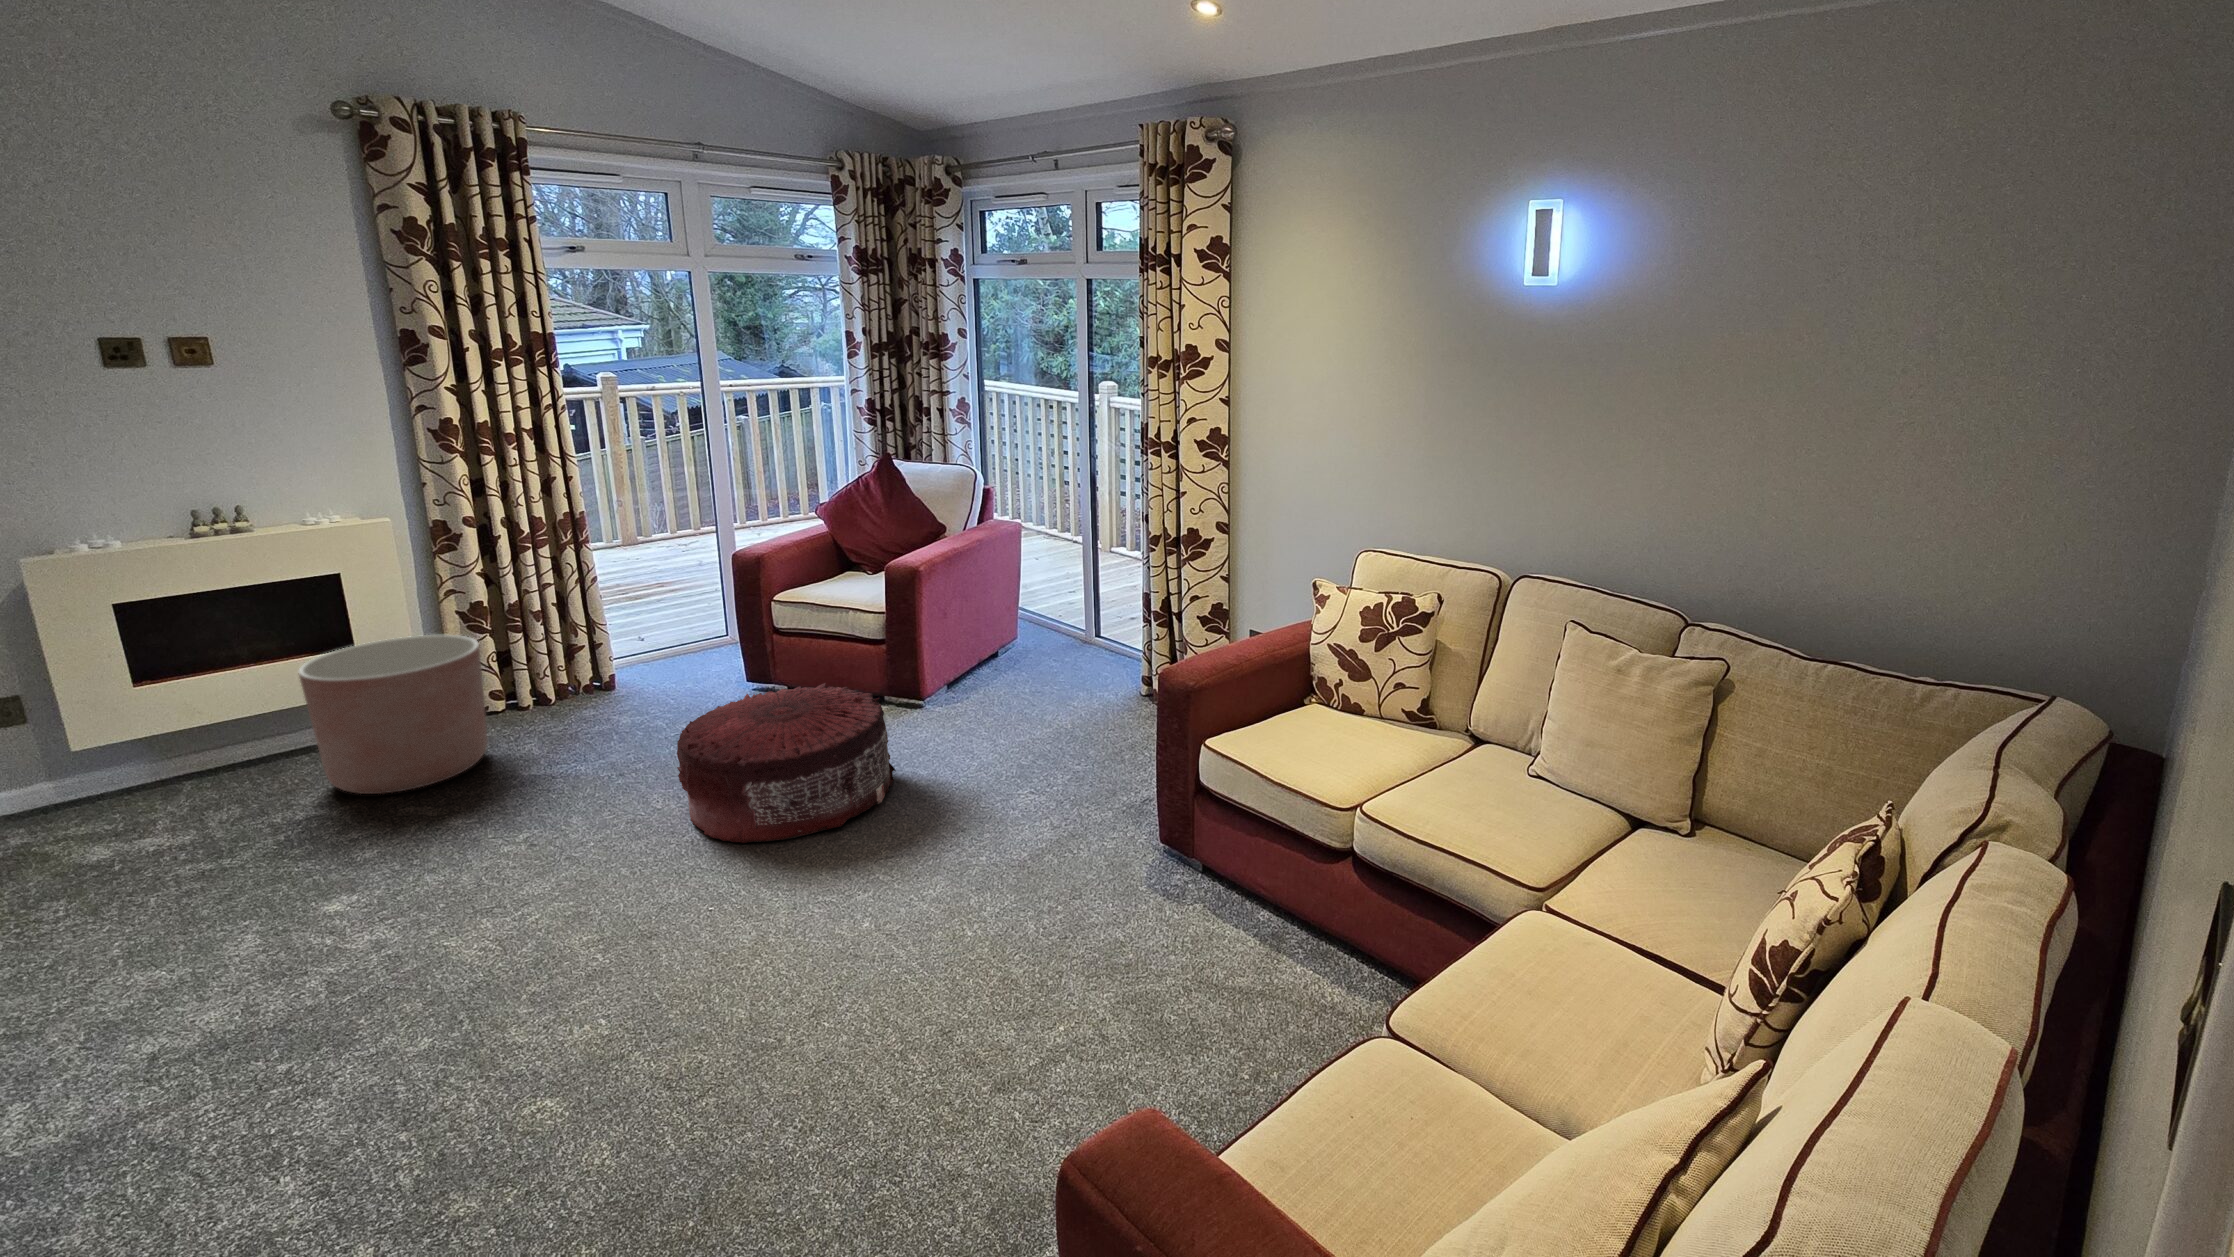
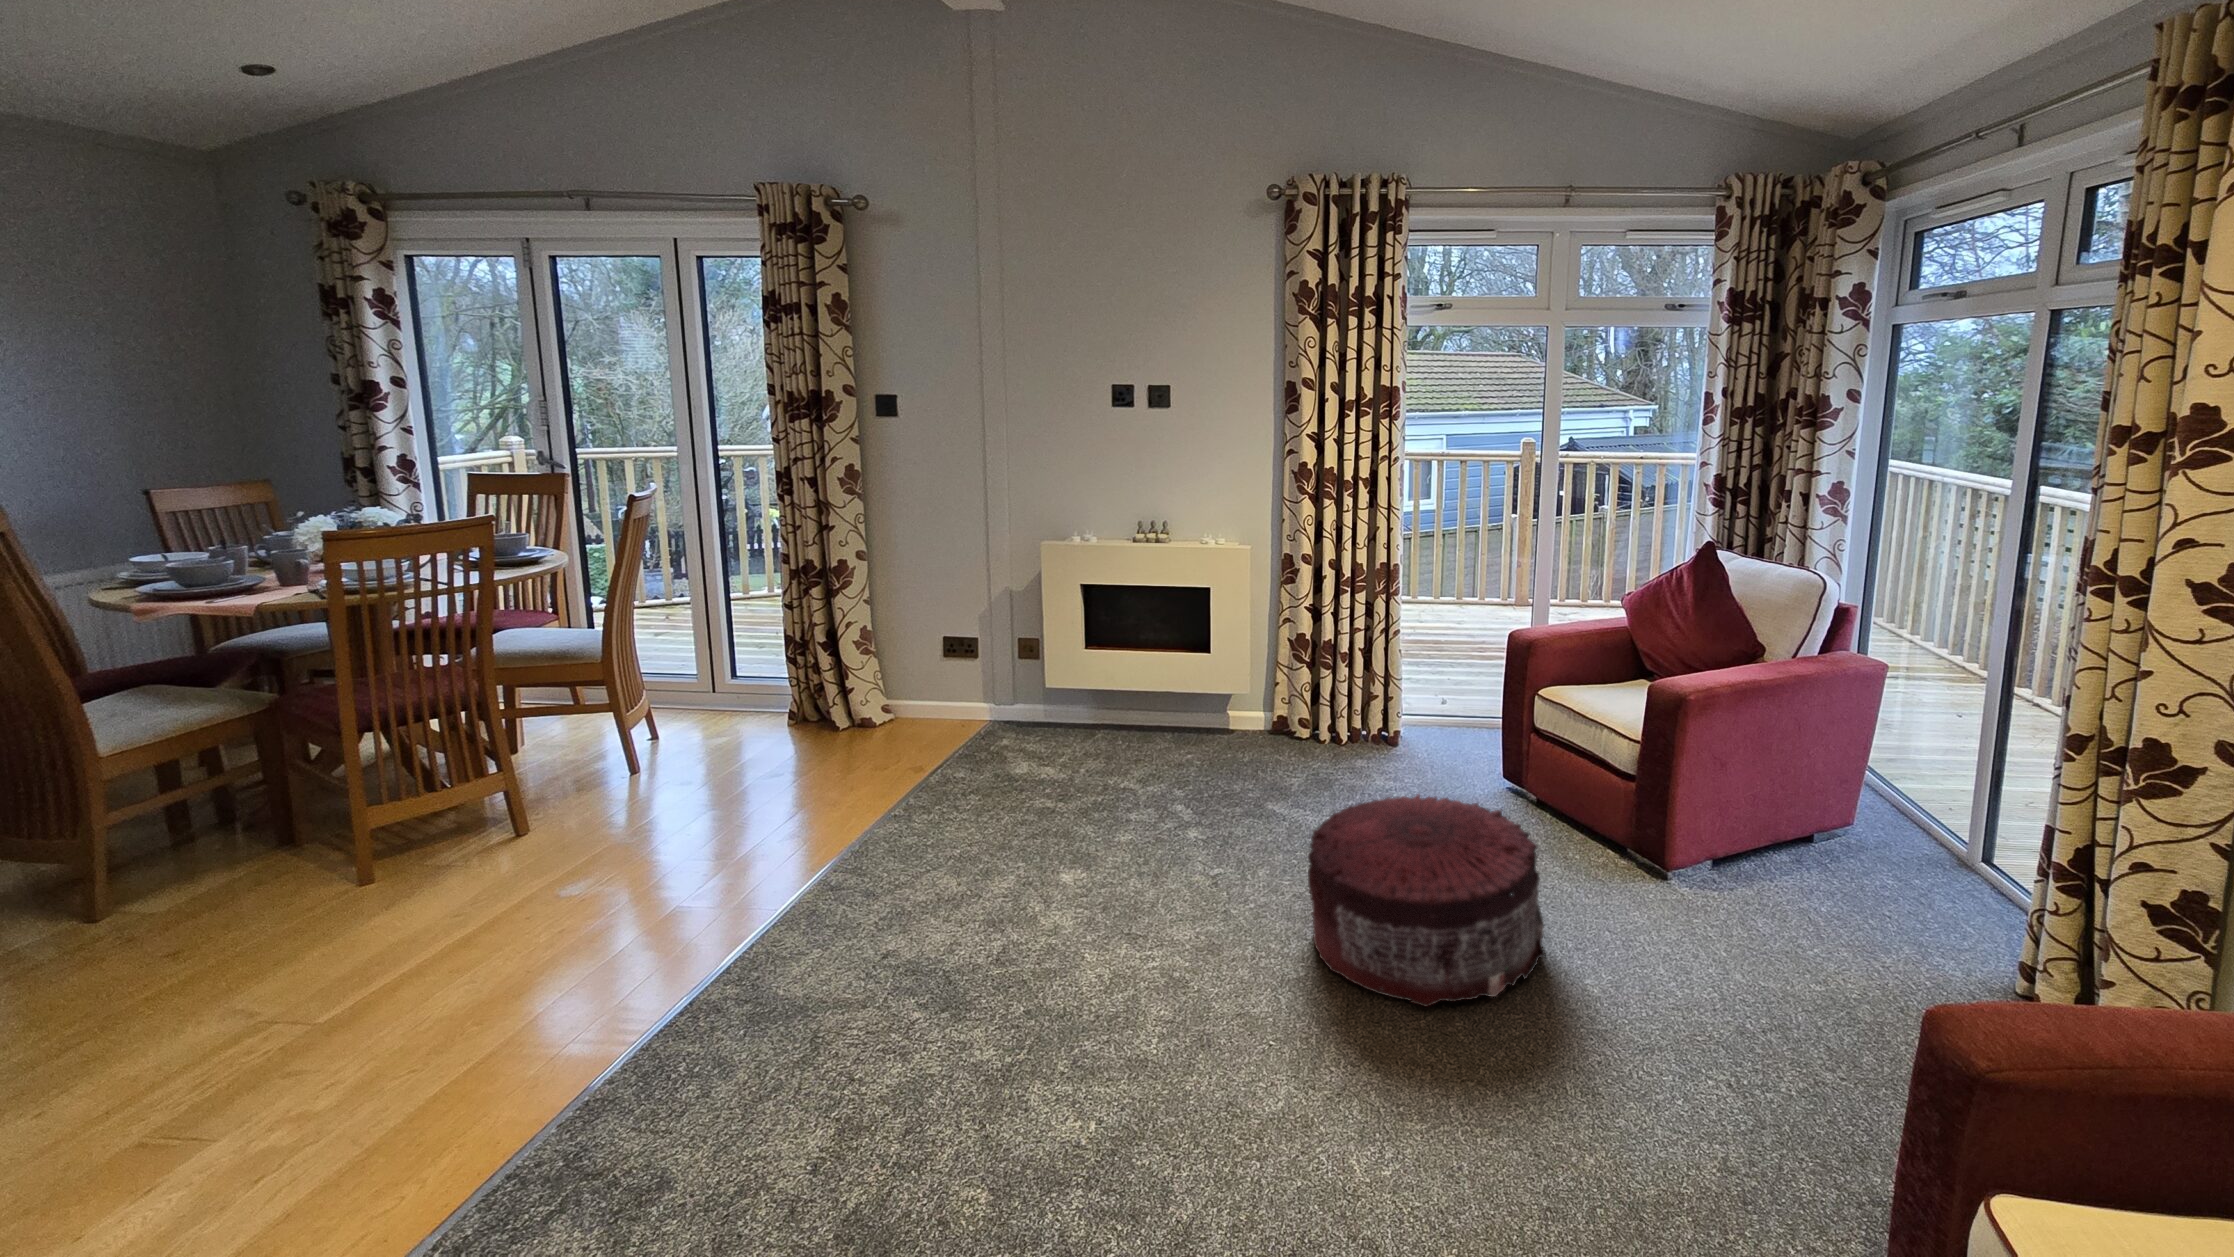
planter: present [299,635,488,794] -> none [1158,645,1277,779]

